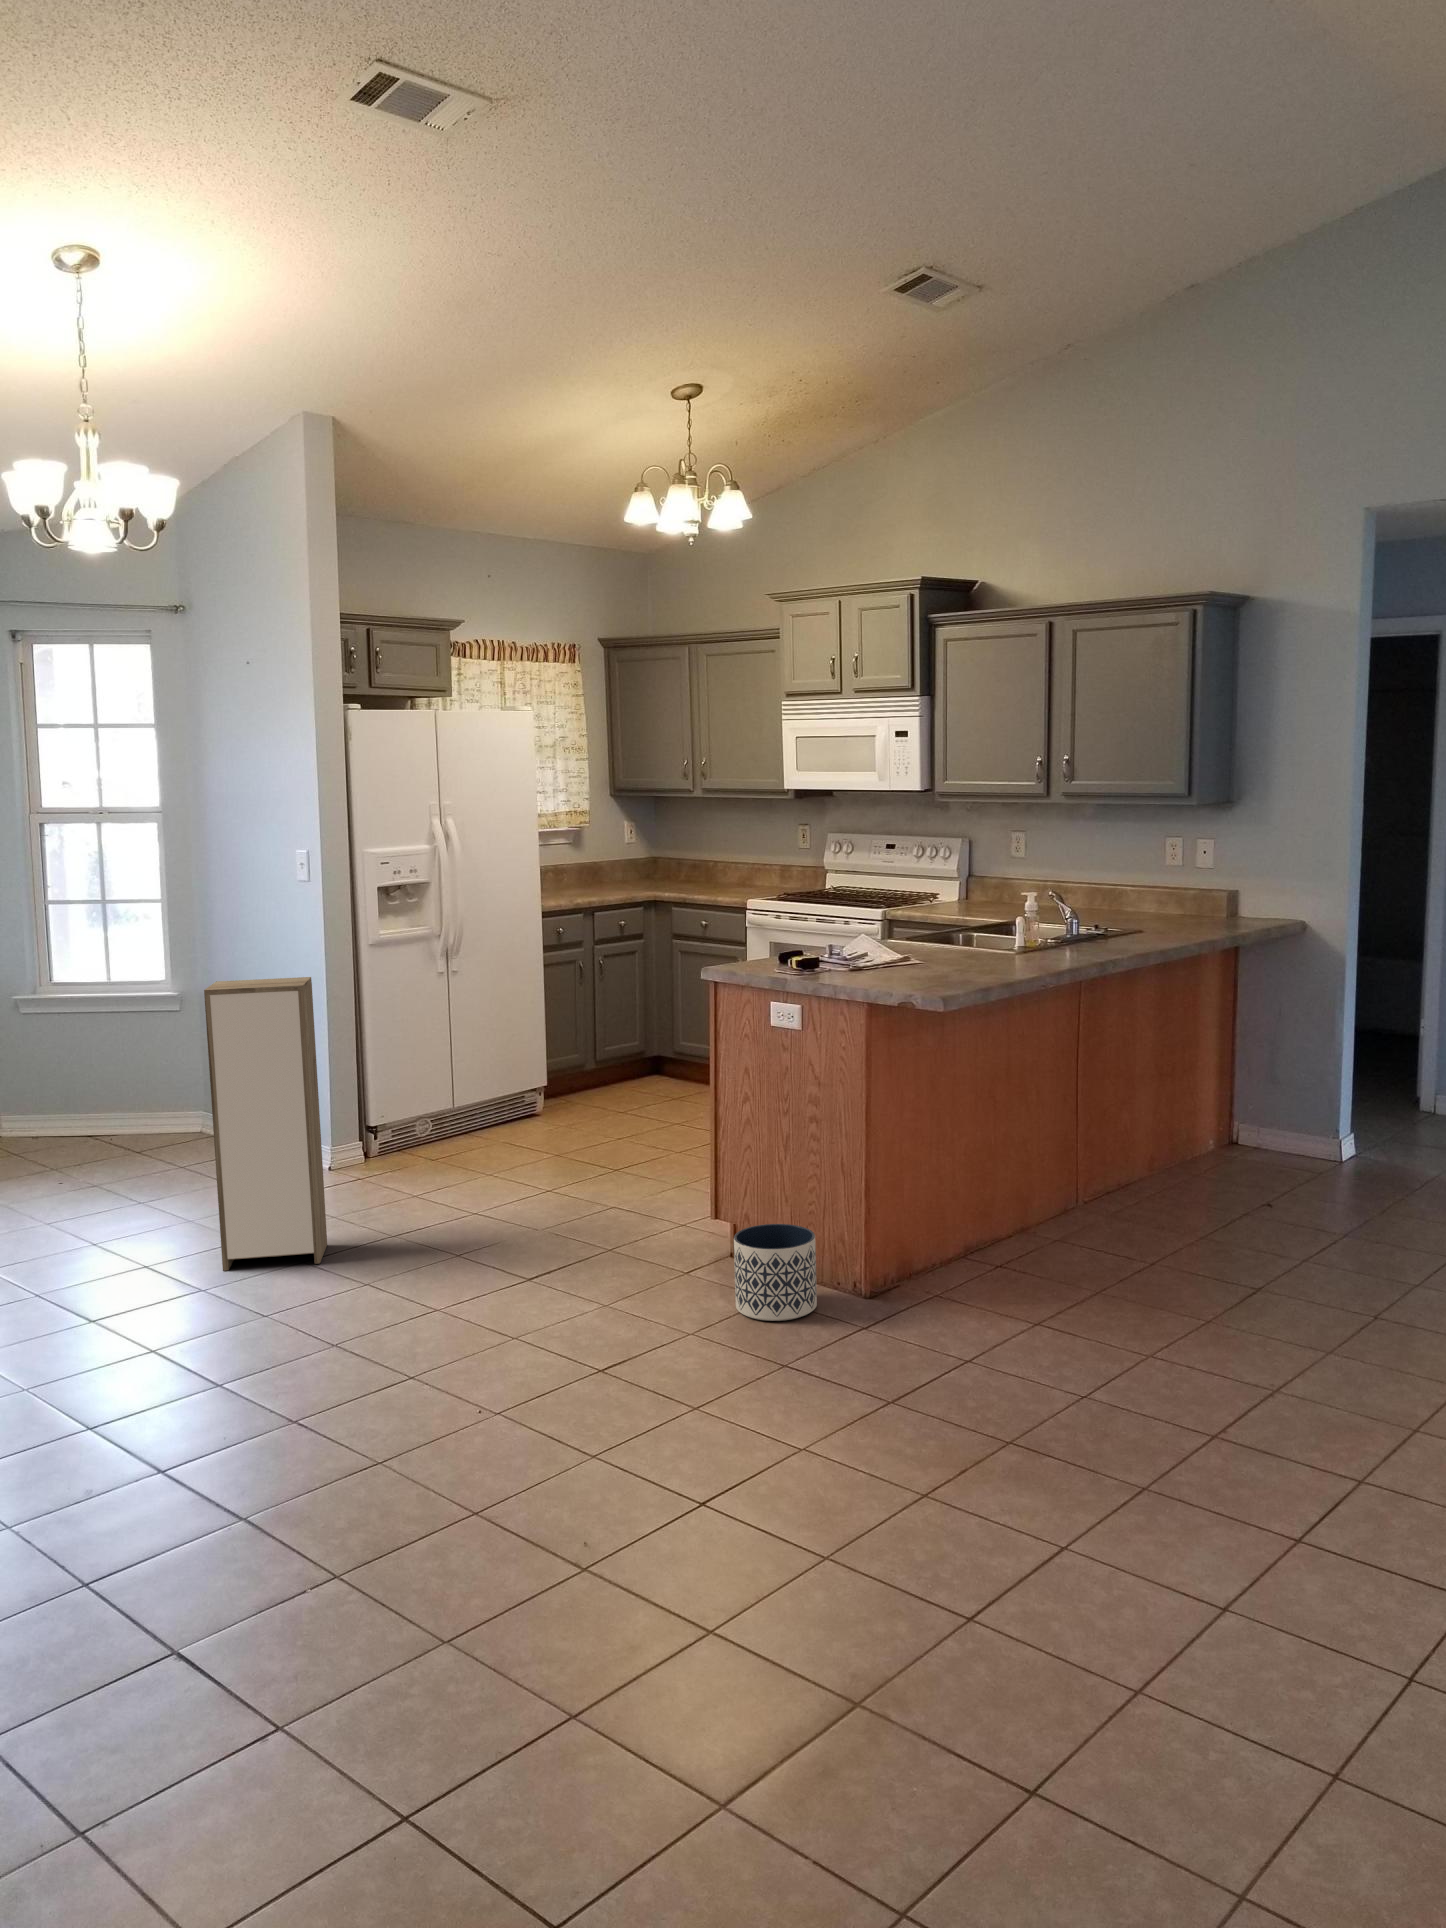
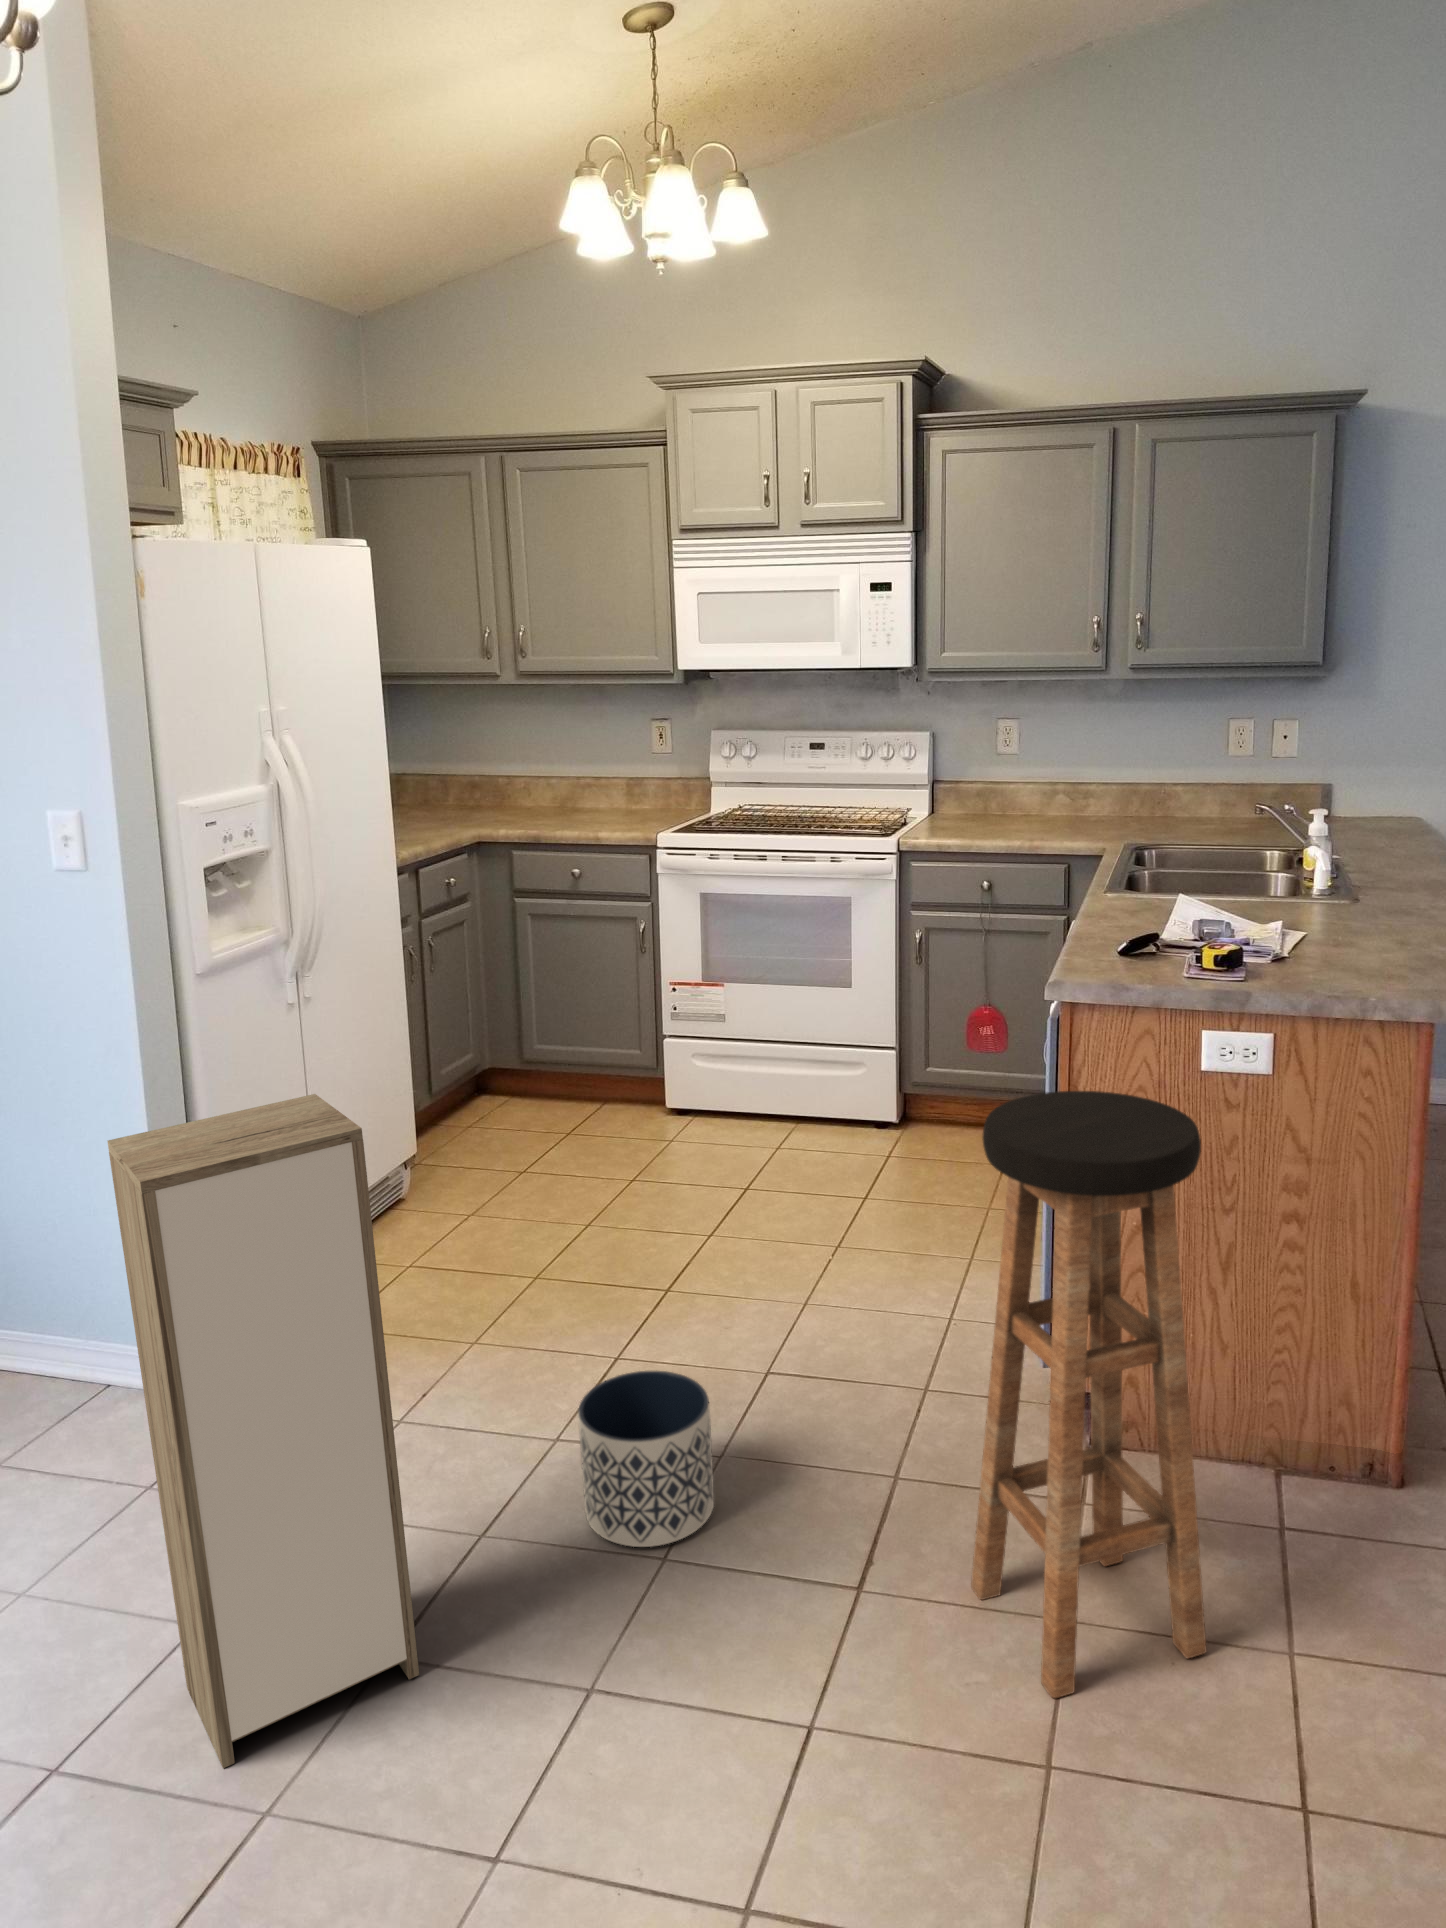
bar stool: none [552,1011,672,1321] -> present [971,1091,1207,1698]
planter: present [734,1224,817,1321] -> present [578,1371,714,1547]

